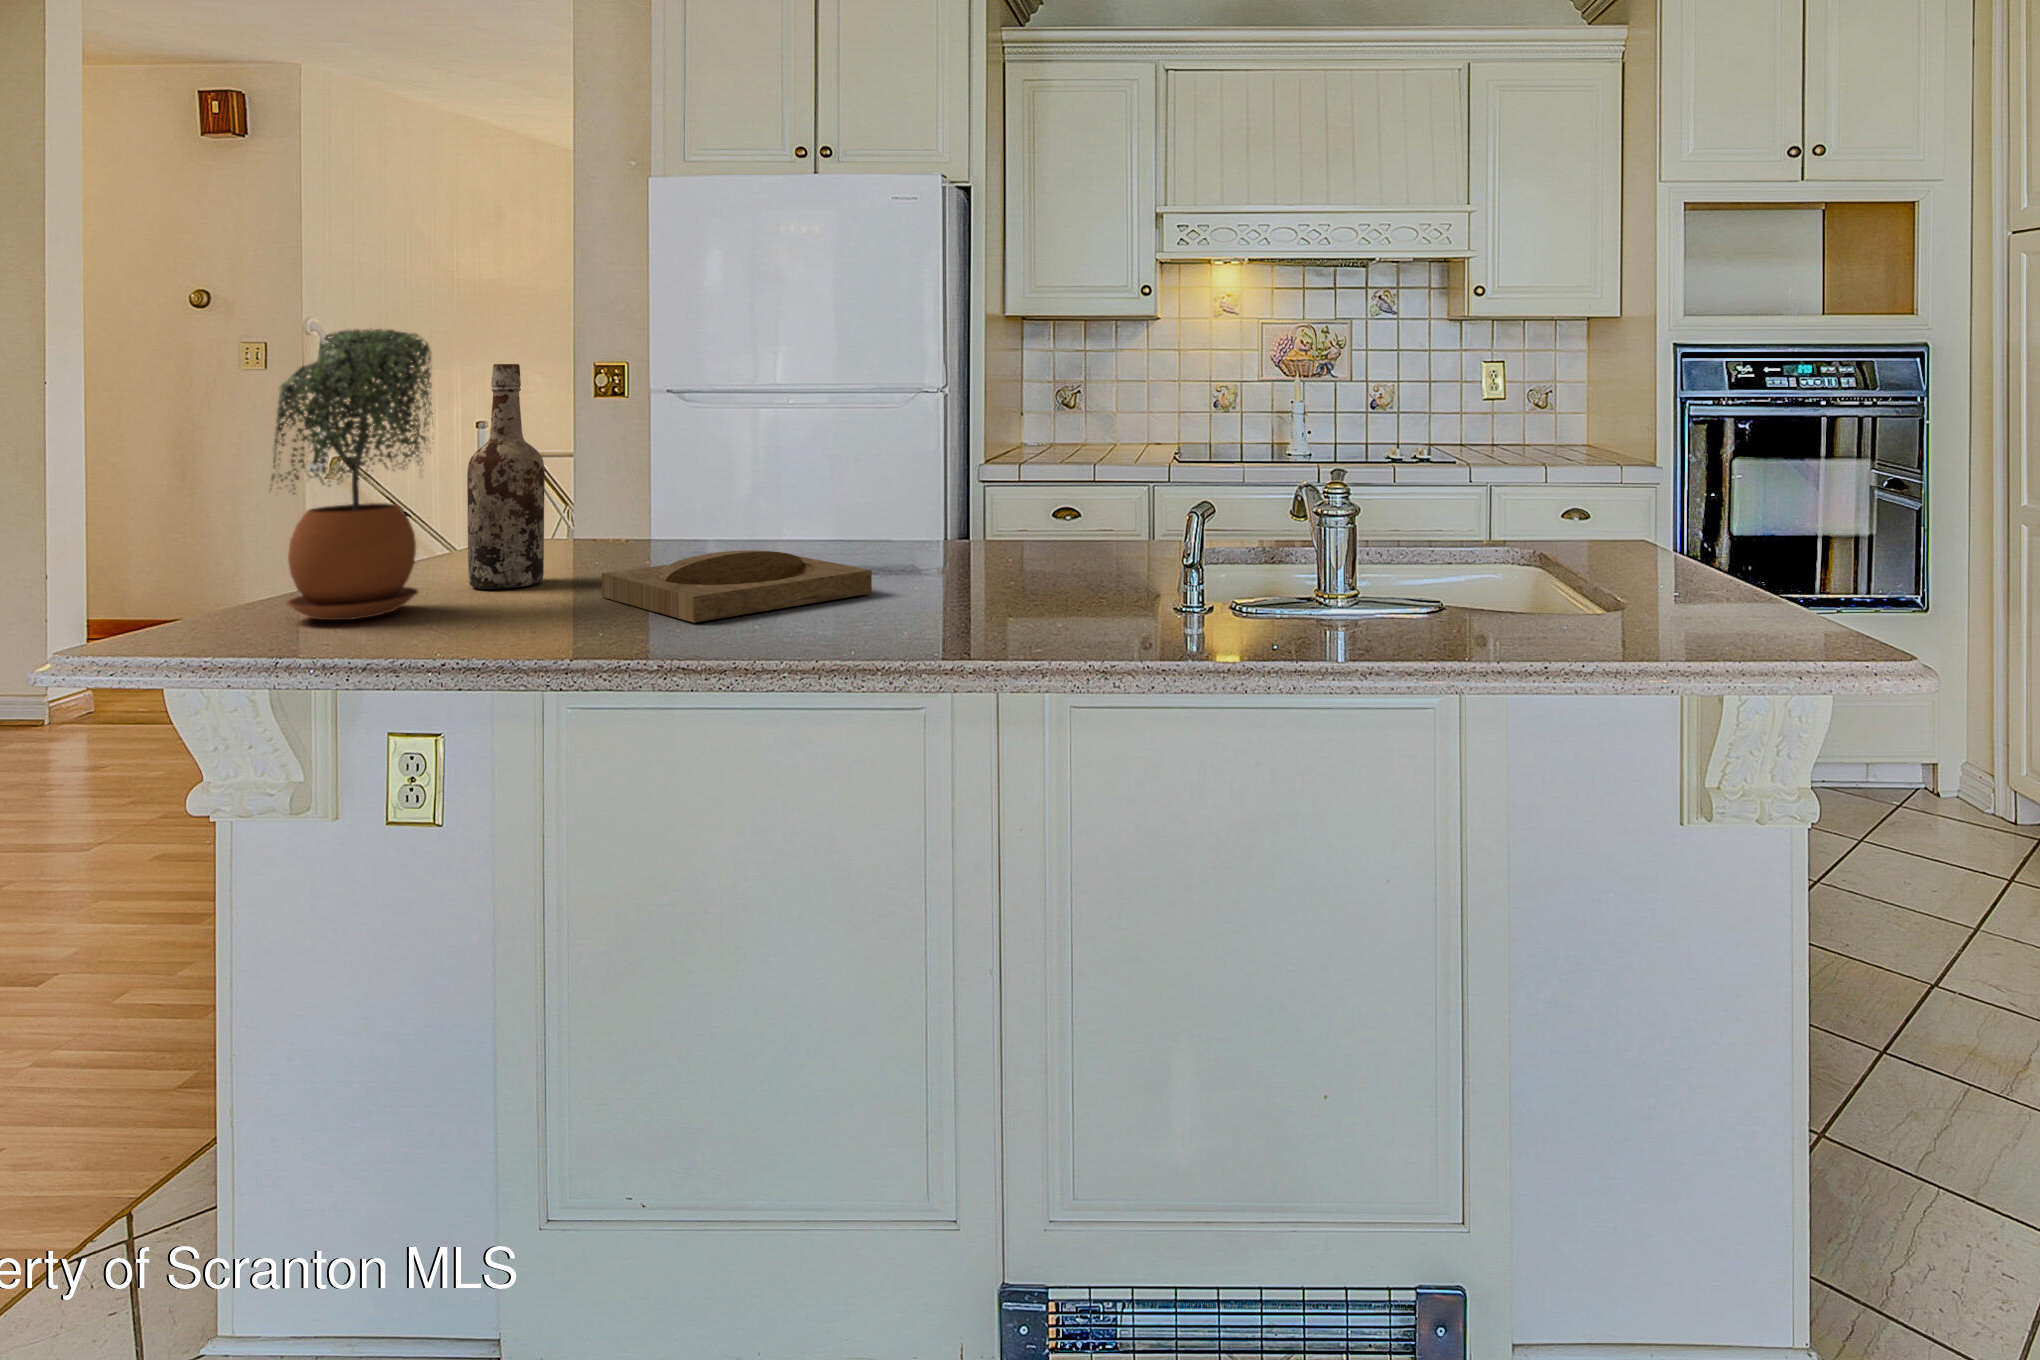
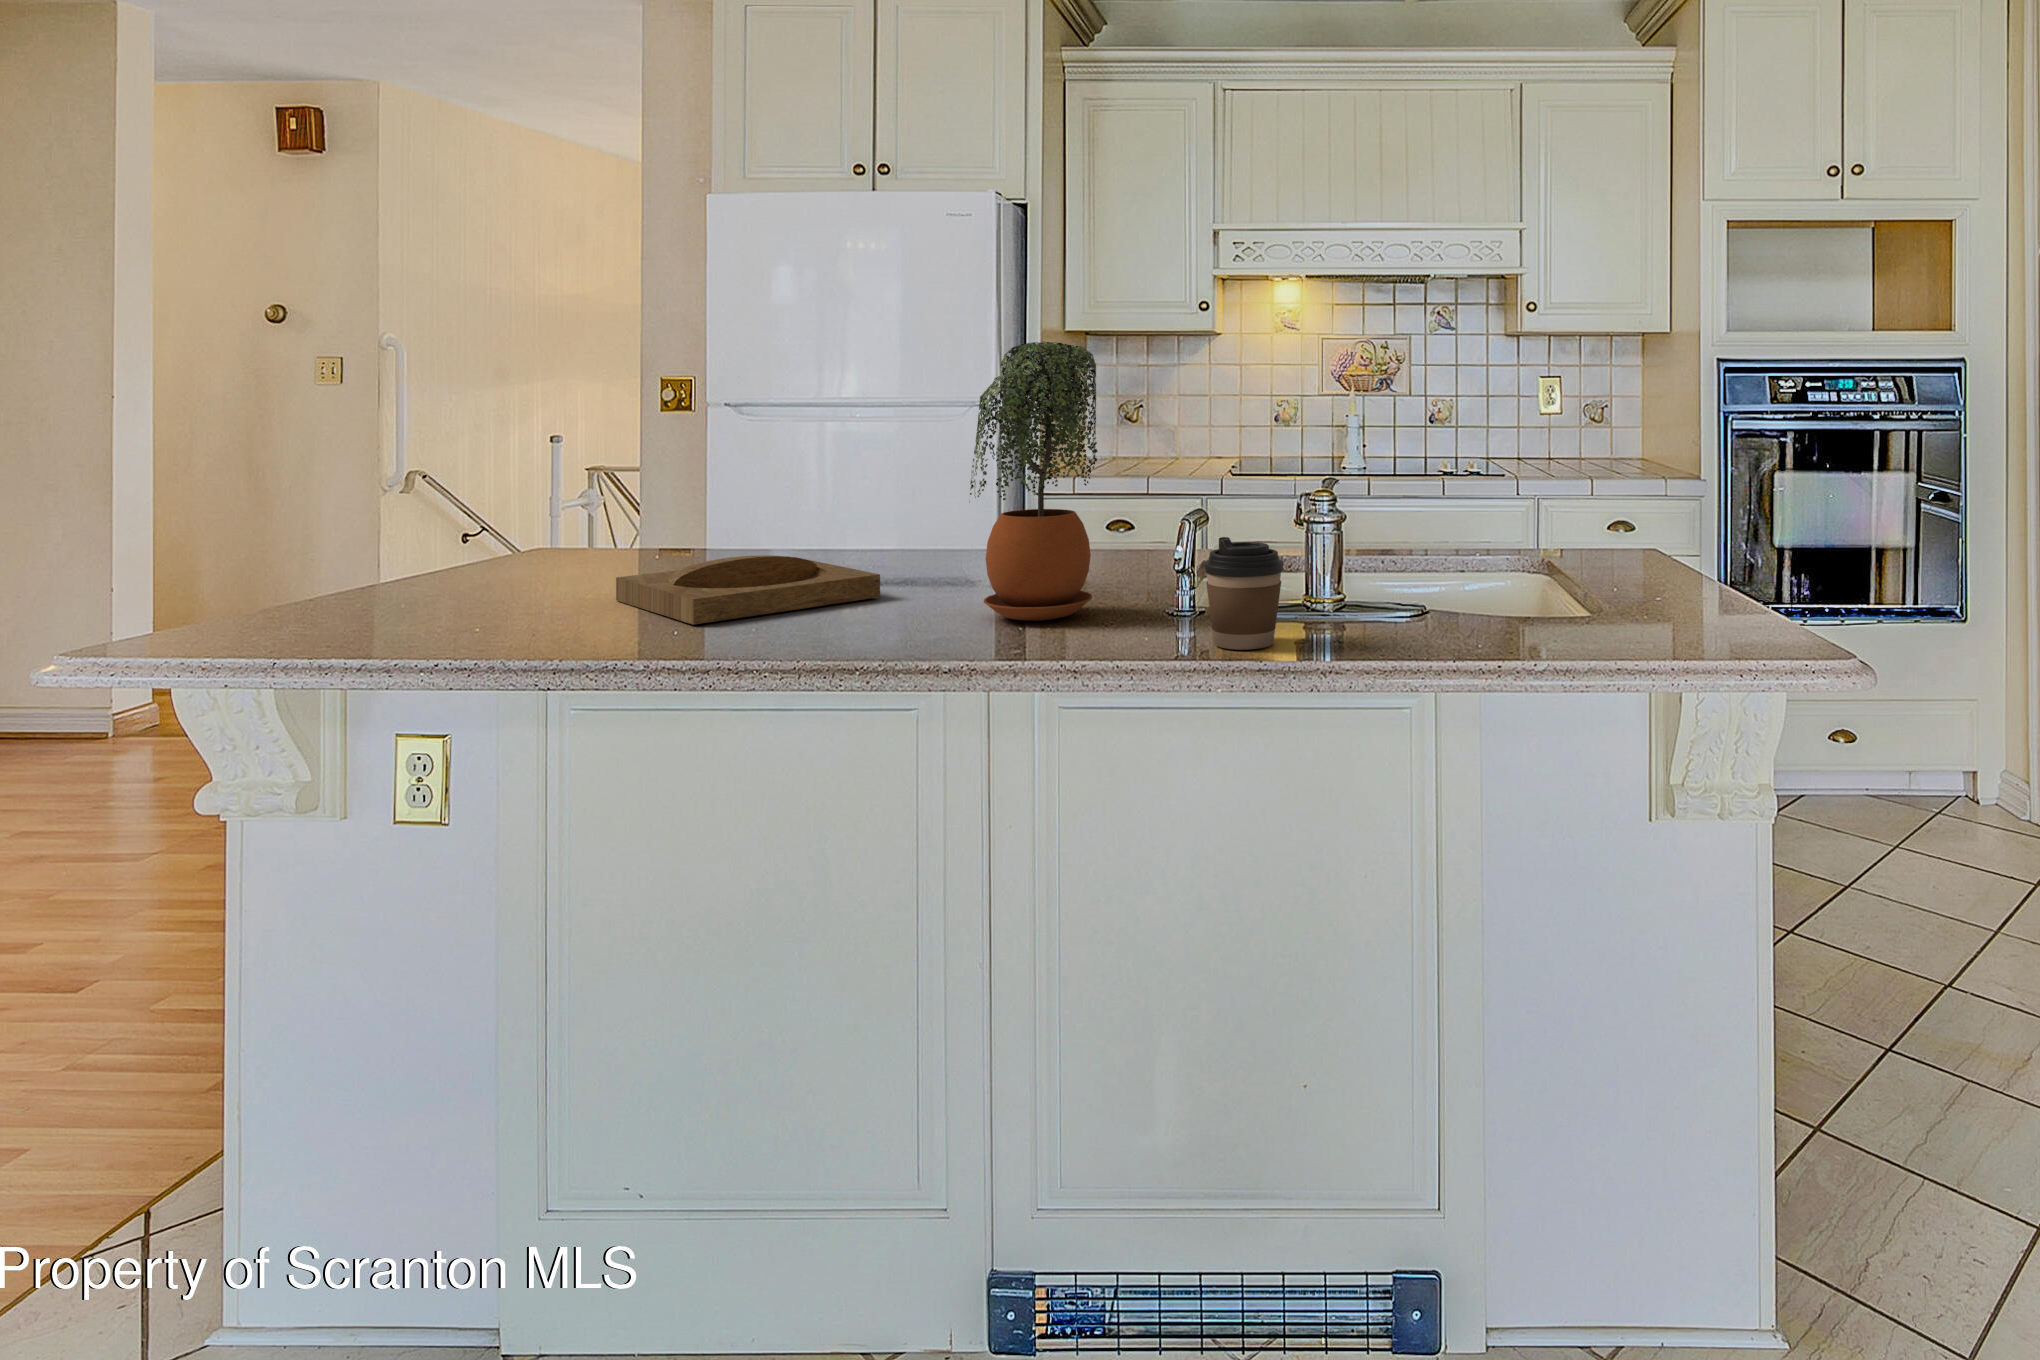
potted plant: present [270,328,433,620] -> present [970,341,1098,621]
wine bottle: present [467,364,545,589] -> none [490,374,568,593]
coffee cup: none [1228,533,1310,649] -> present [1204,537,1284,650]

